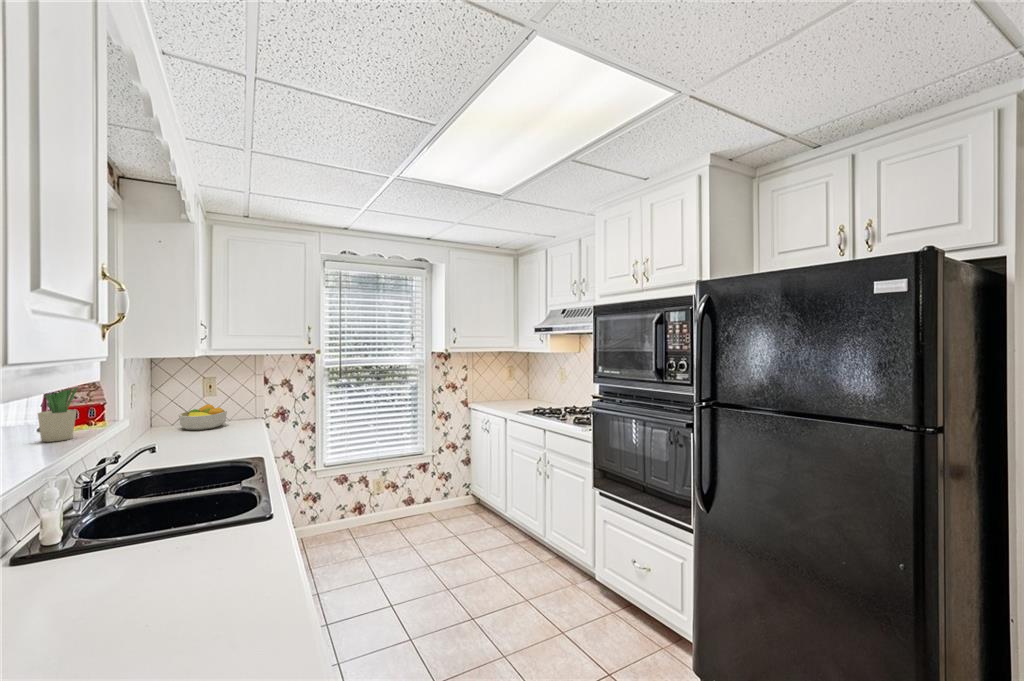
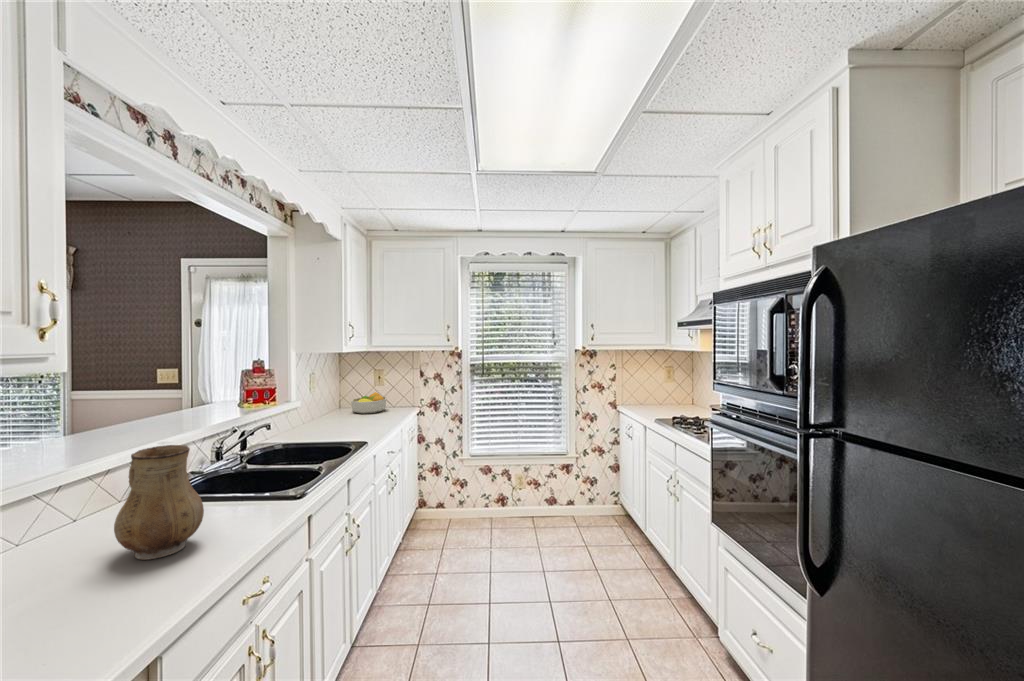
potted plant: present [38,388,77,442] -> none [213,356,242,415]
ceramic pitcher: none [114,467,229,613] -> present [114,445,204,560]

